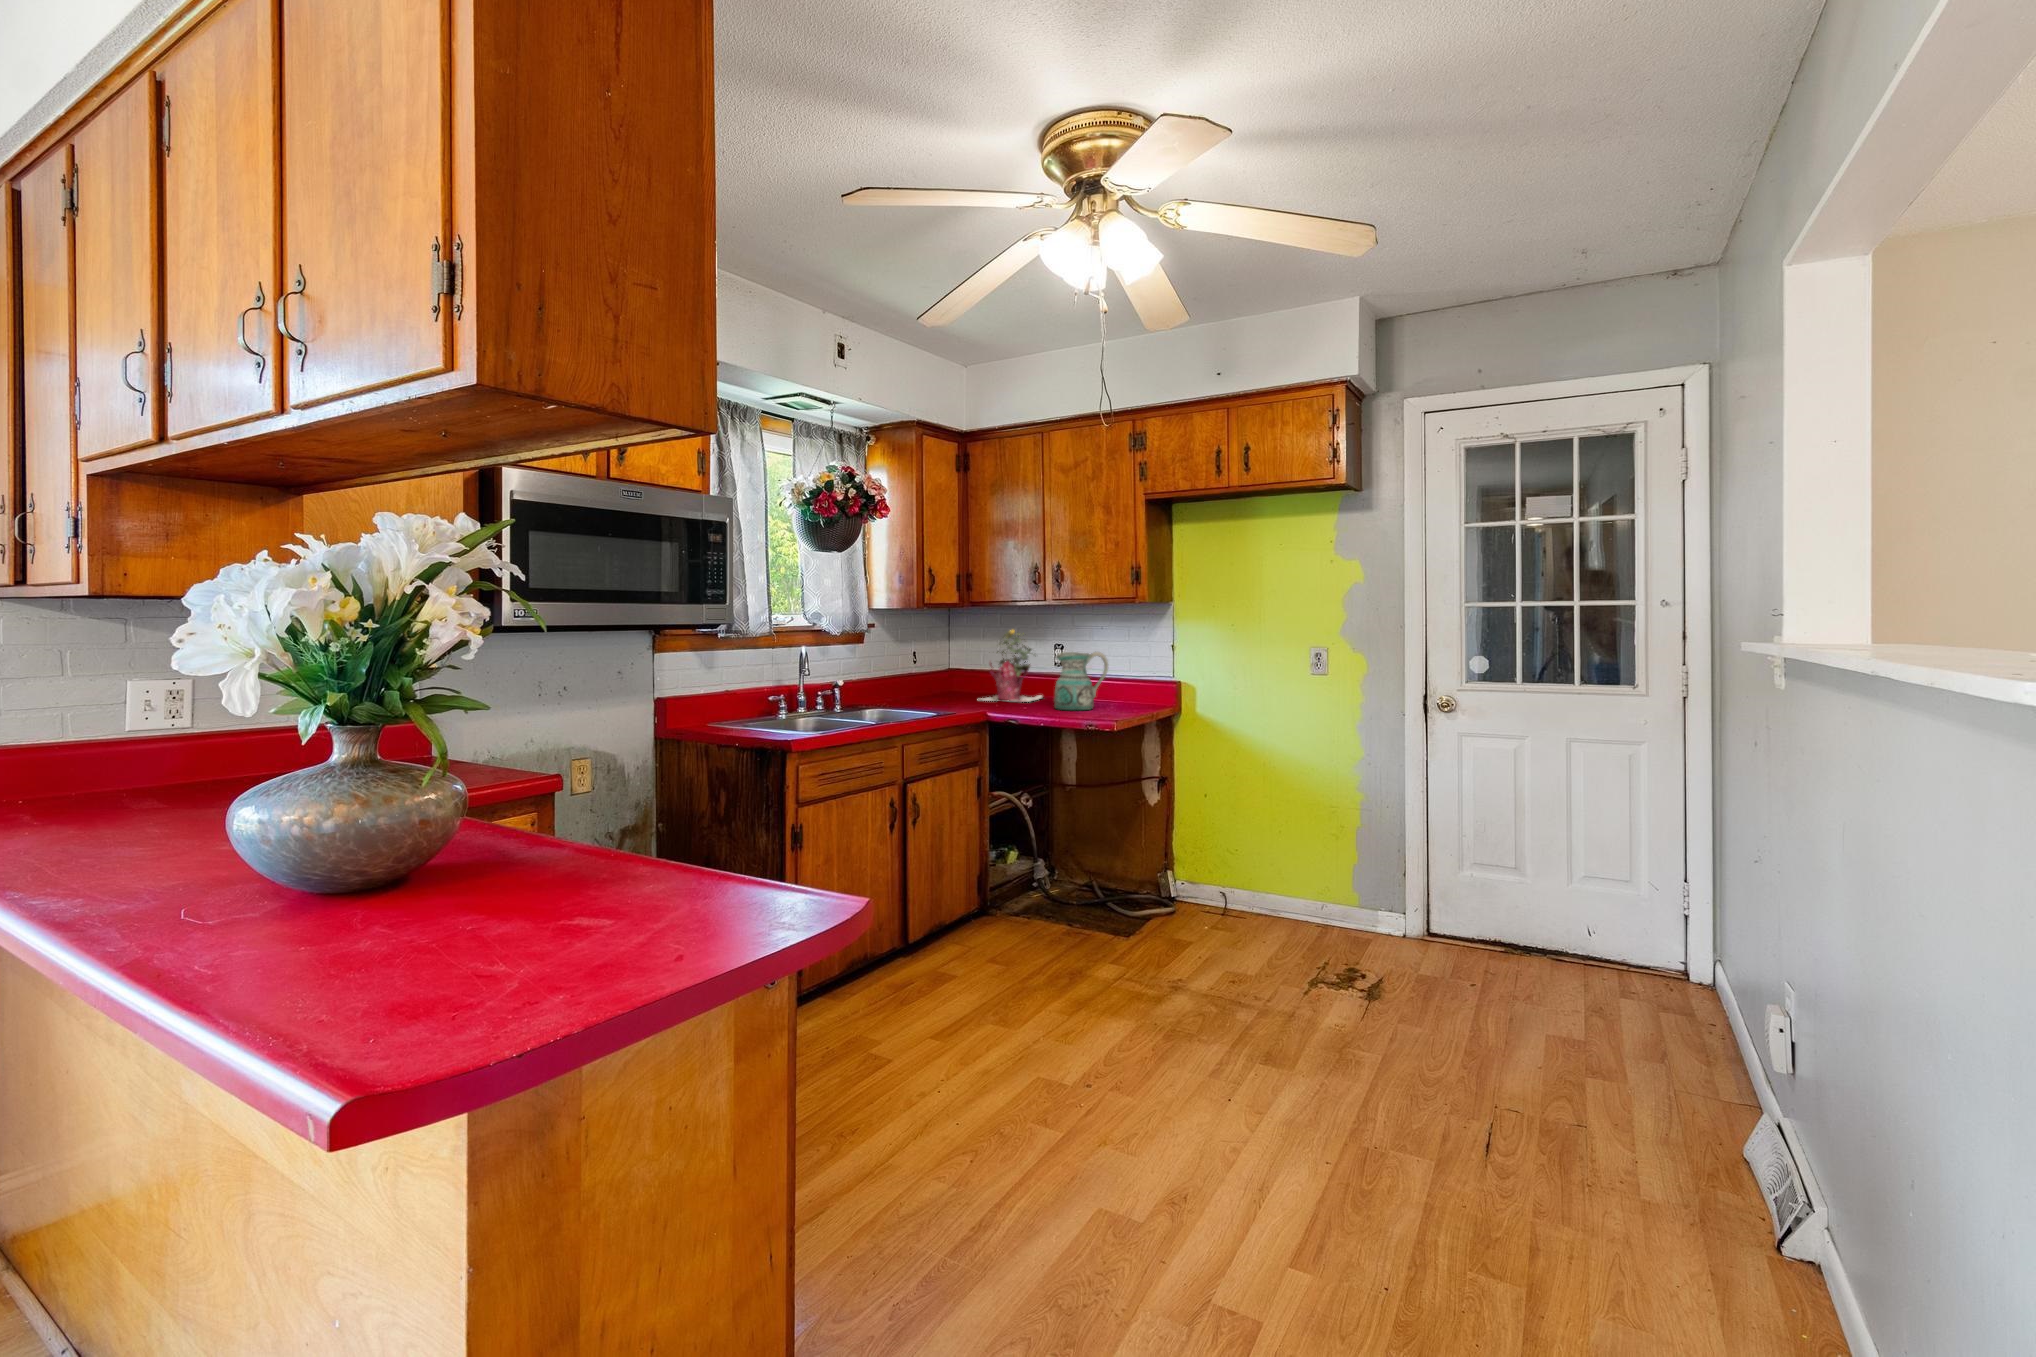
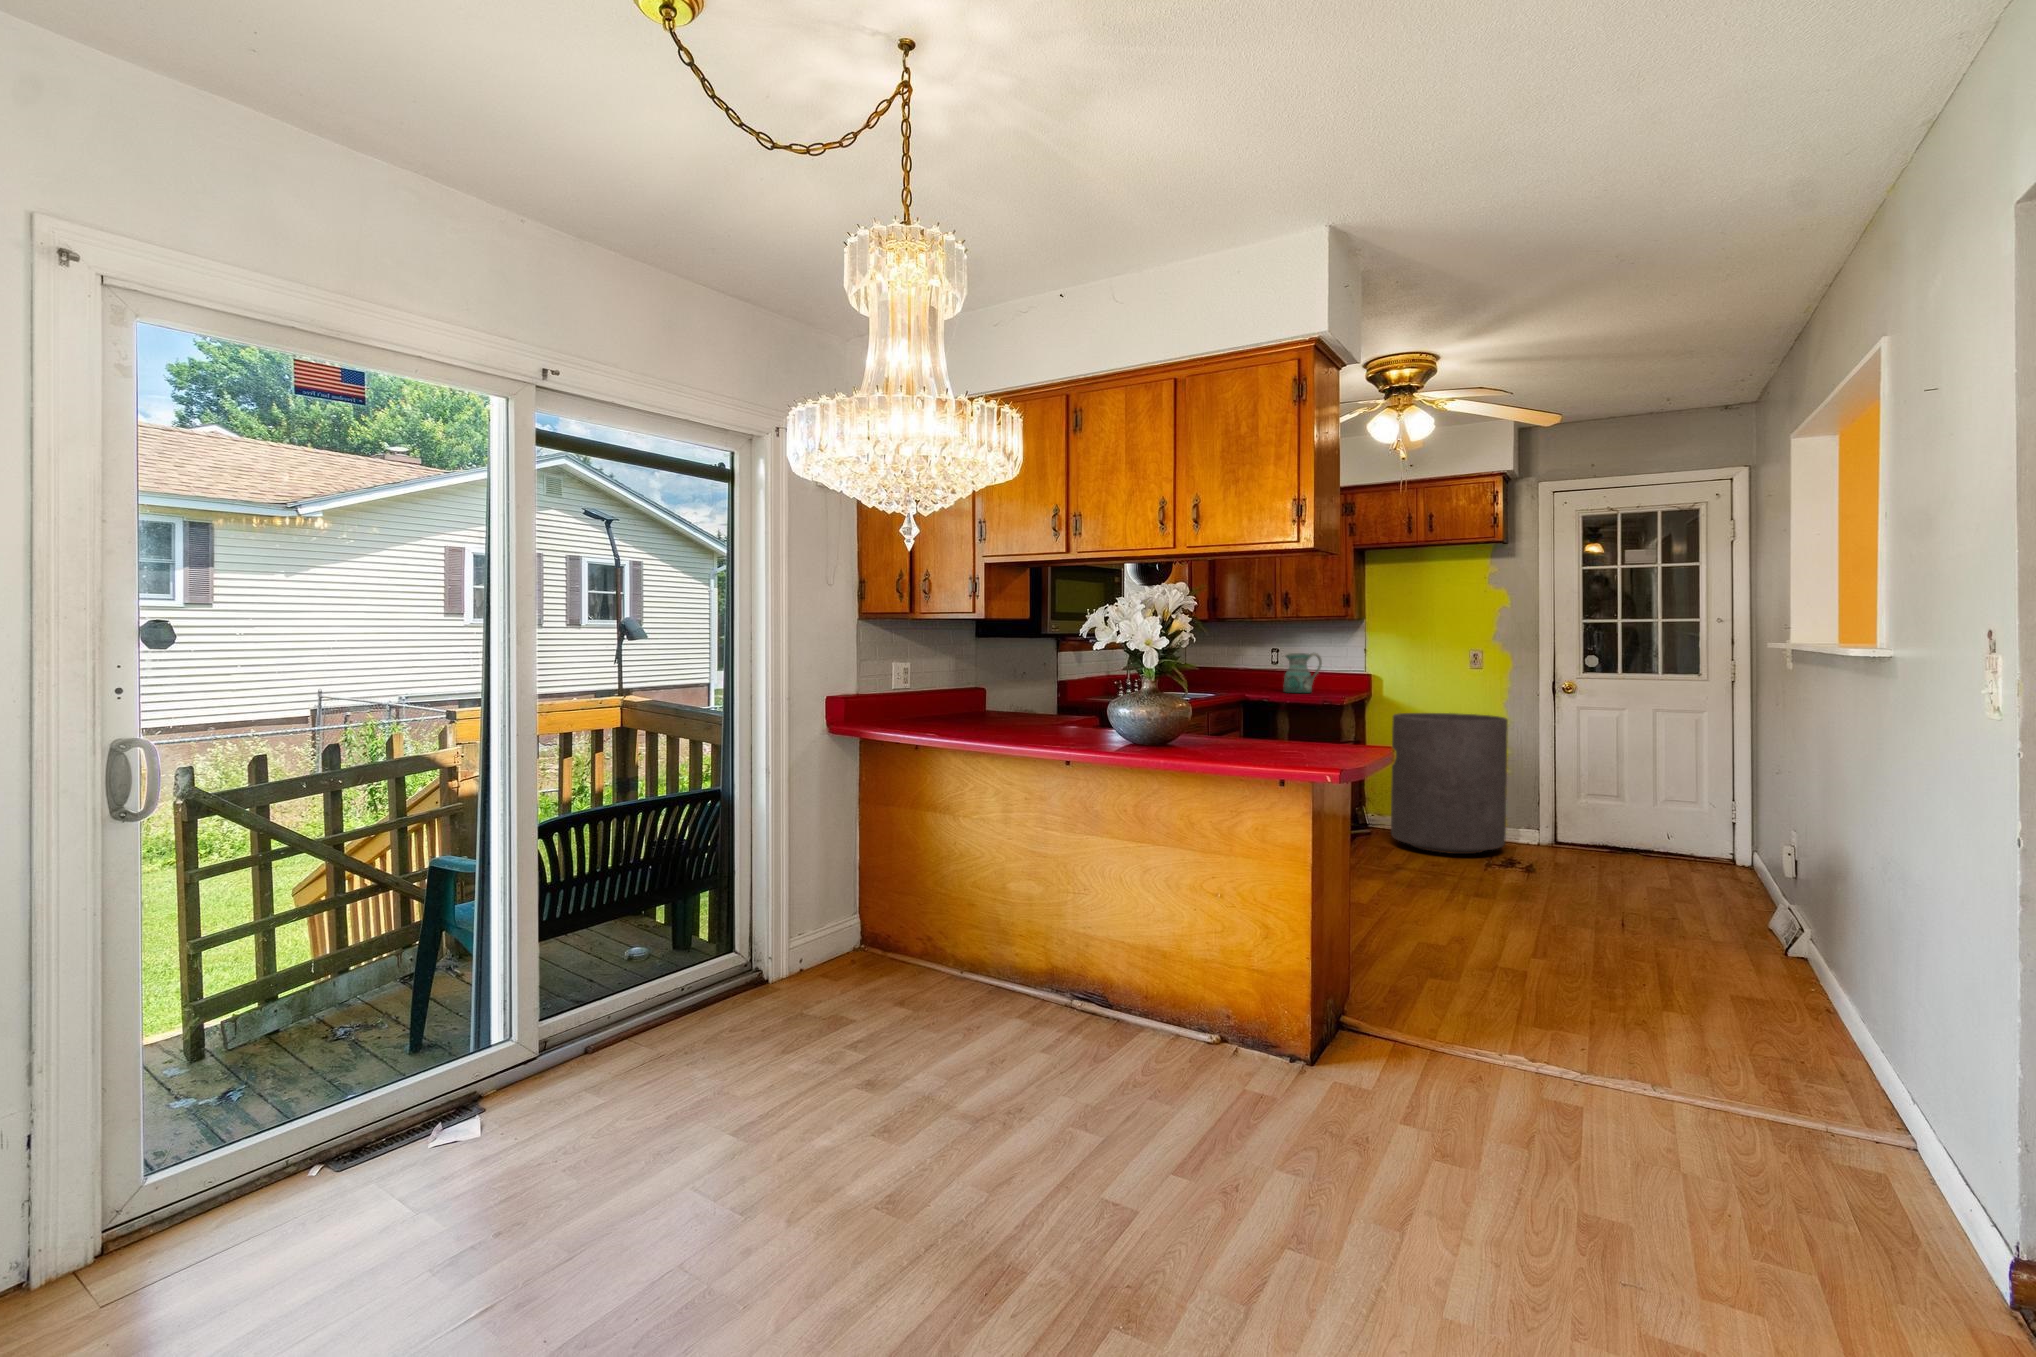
potted plant: present [982,630,1043,702] -> none [1216,636,1263,689]
trash can: none [1190,739,1353,957] -> present [1391,713,1508,854]

